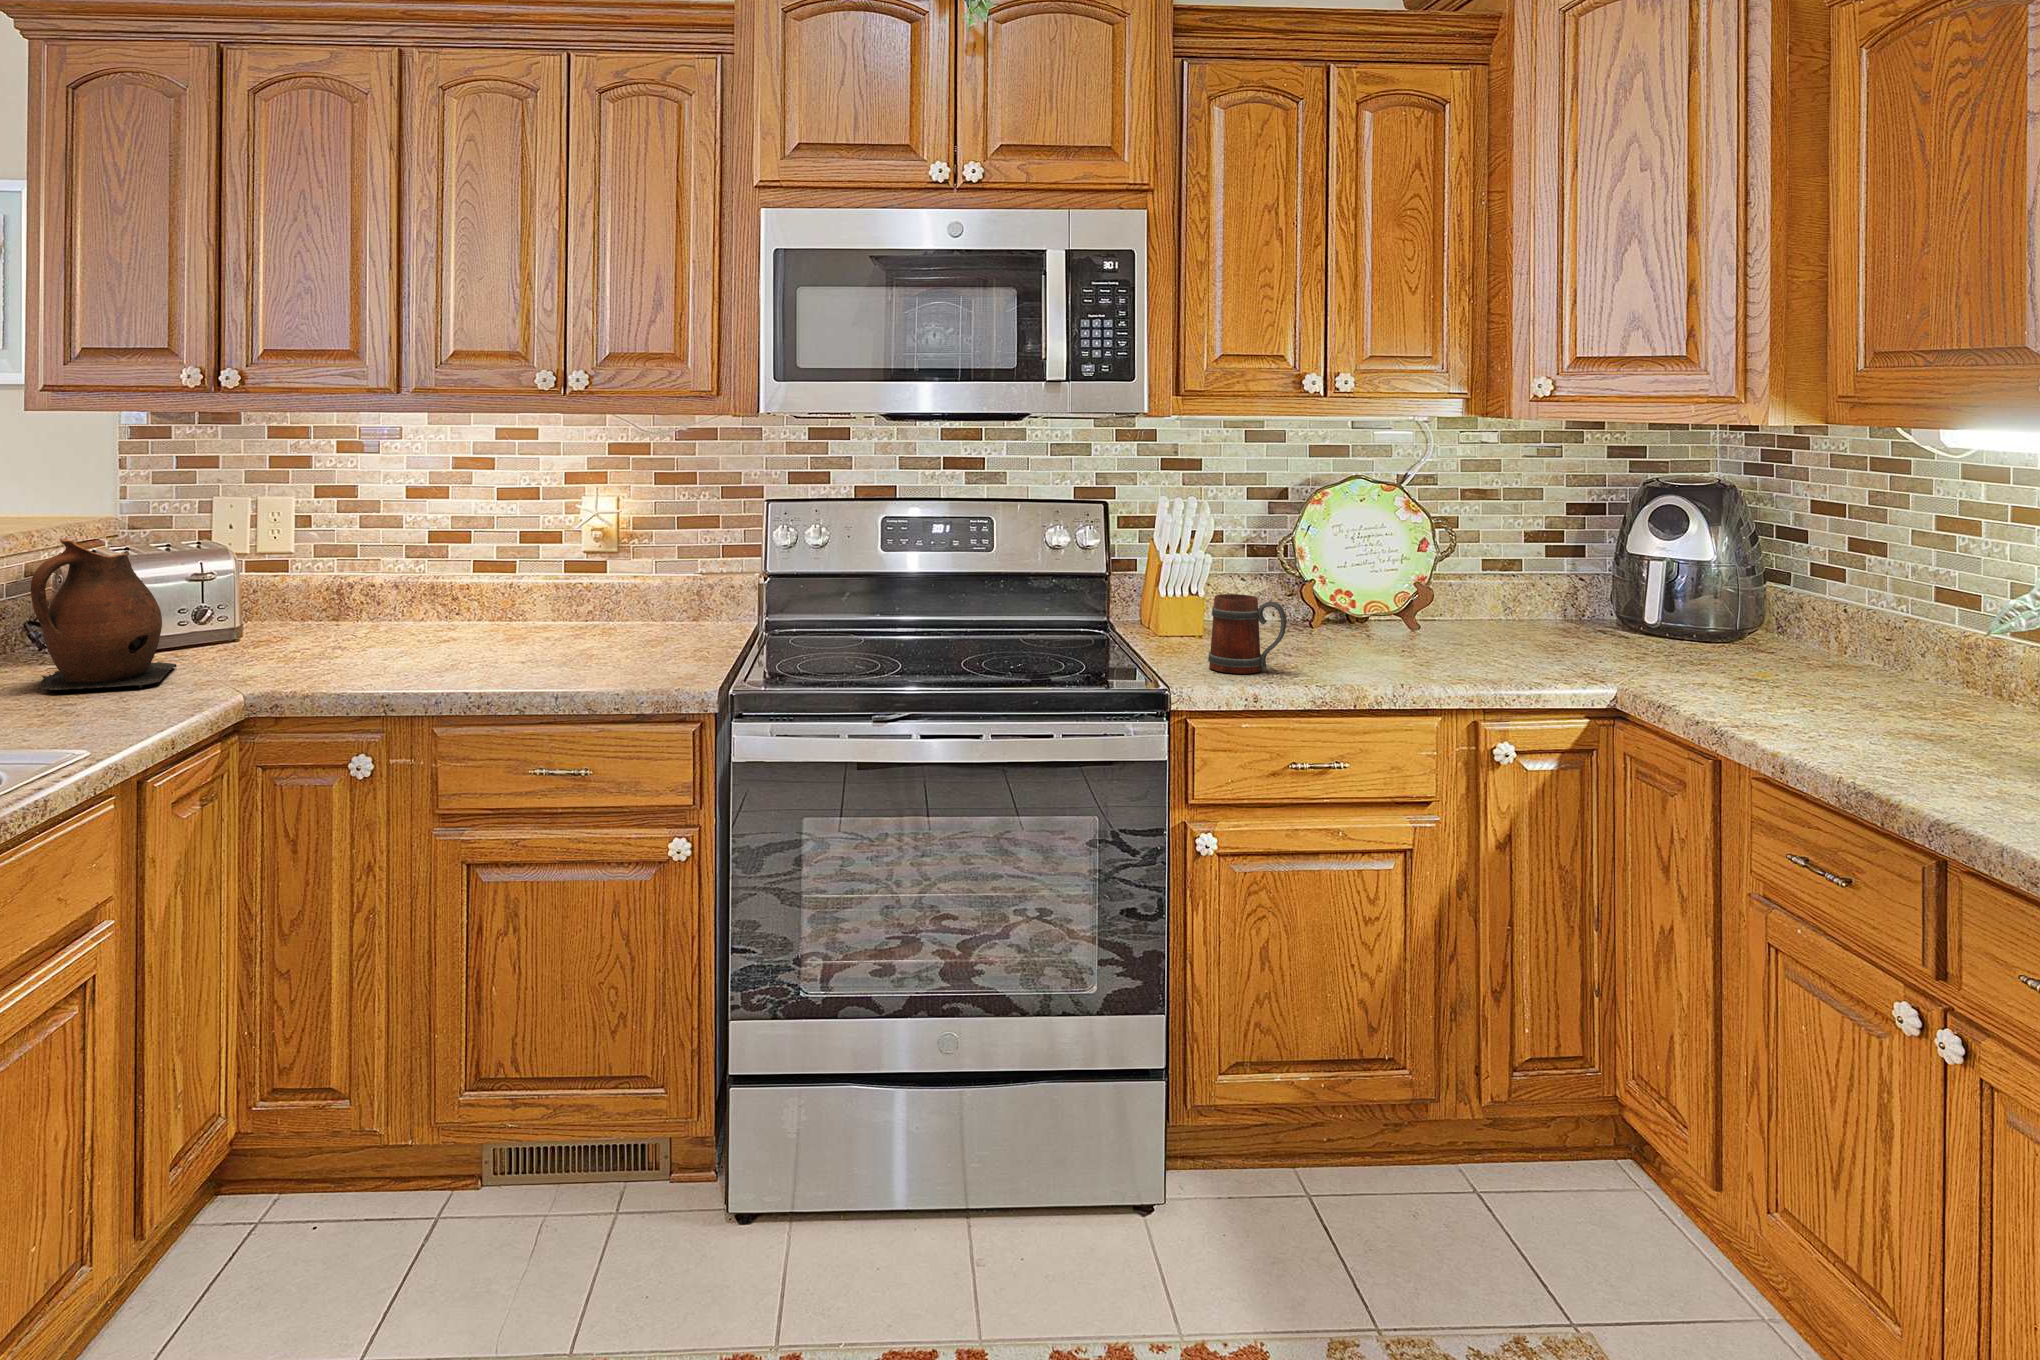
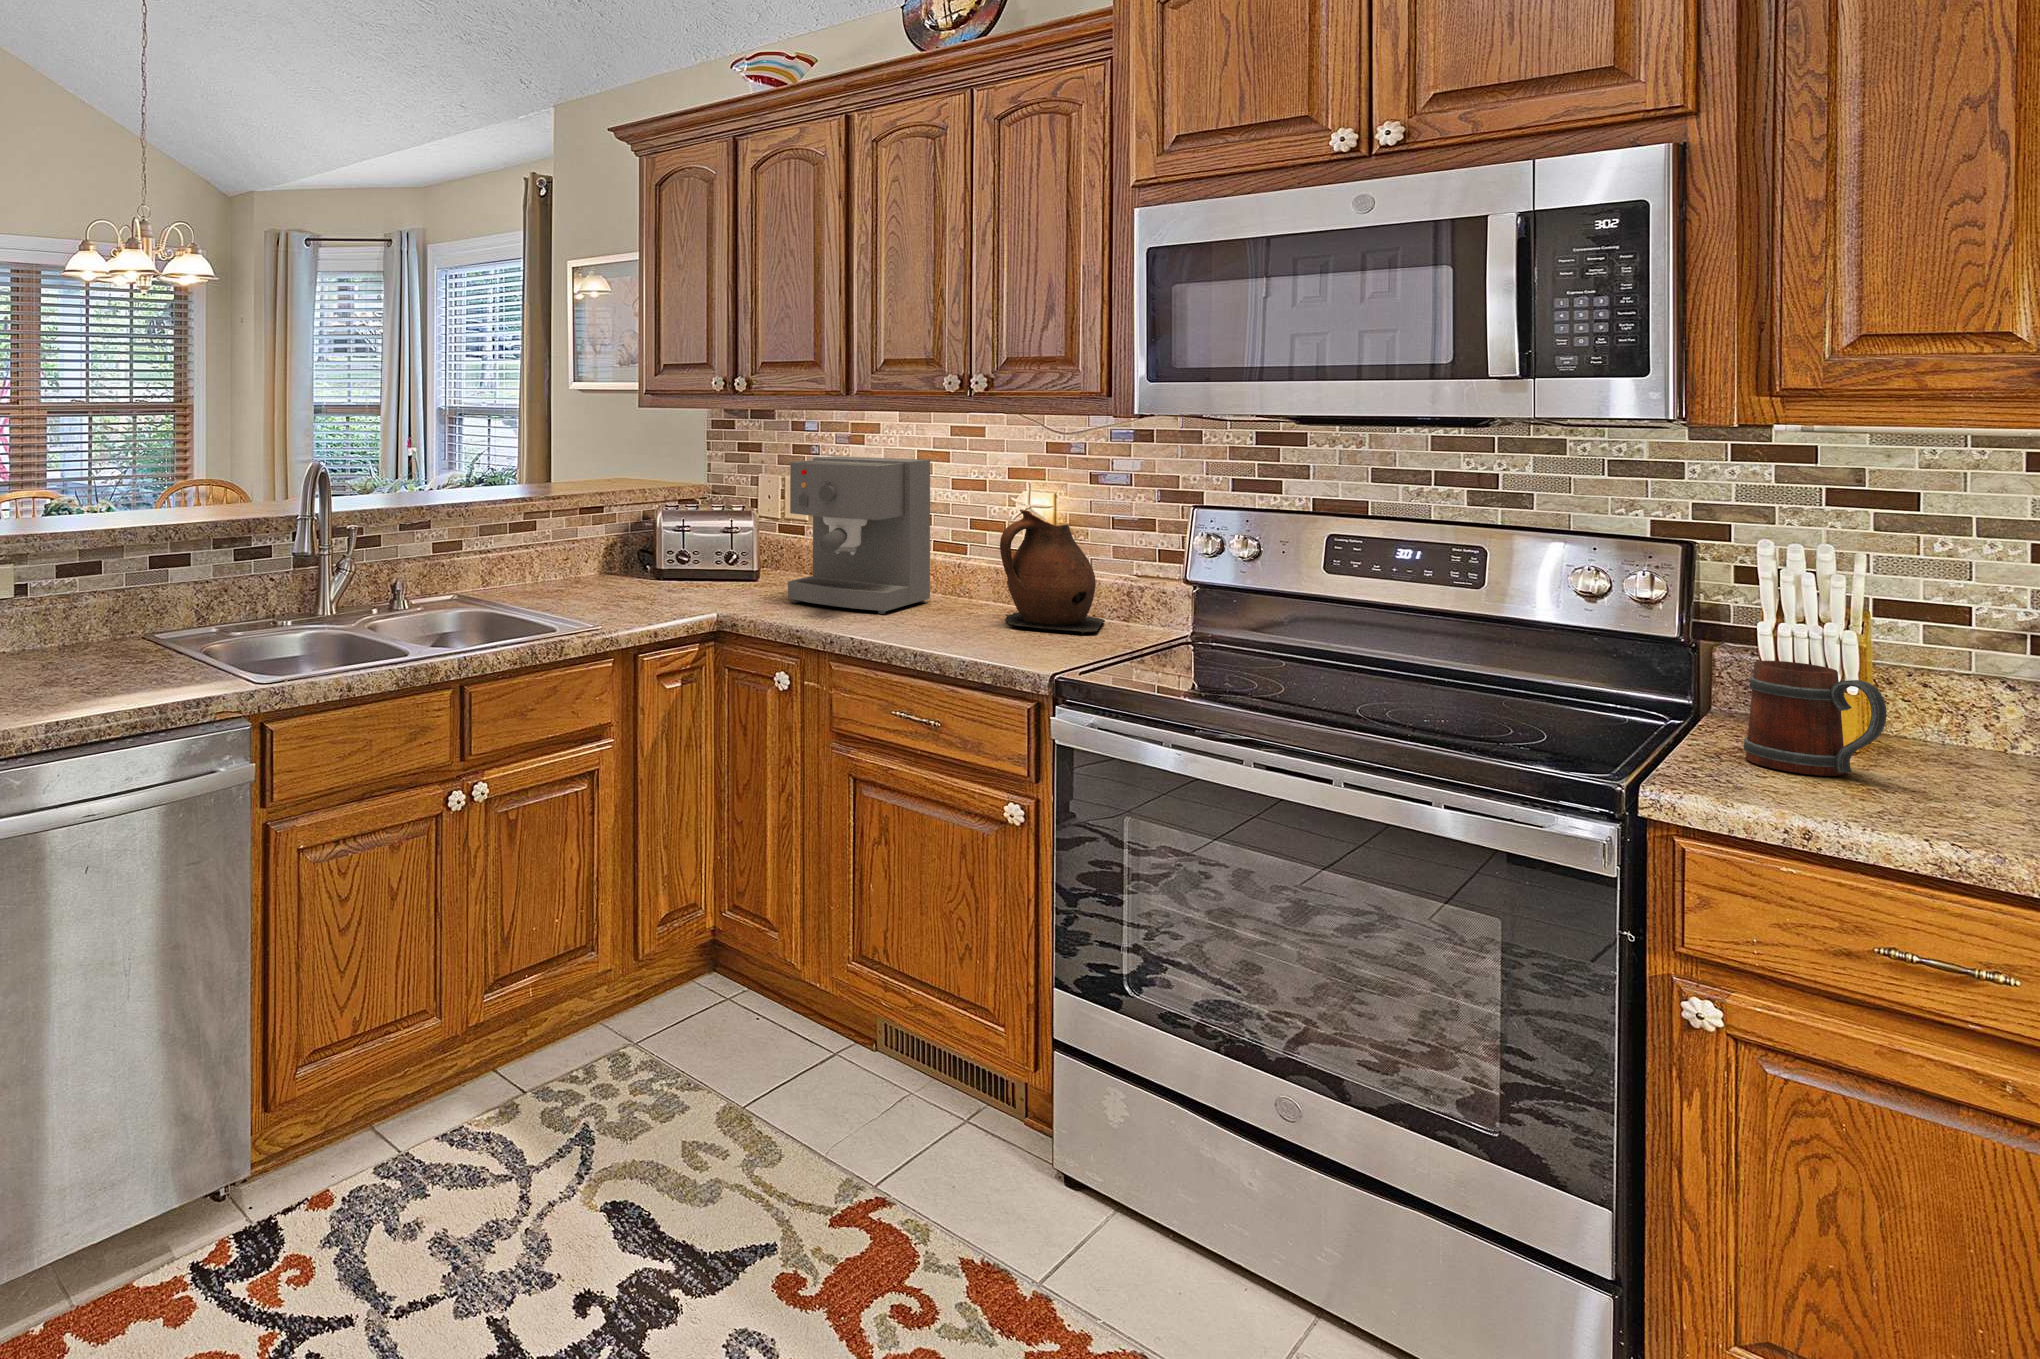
coffee maker: none [326,470,488,659] -> present [788,456,930,614]
ceramic pitcher: present [31,539,176,690] -> present [1000,509,1105,634]

